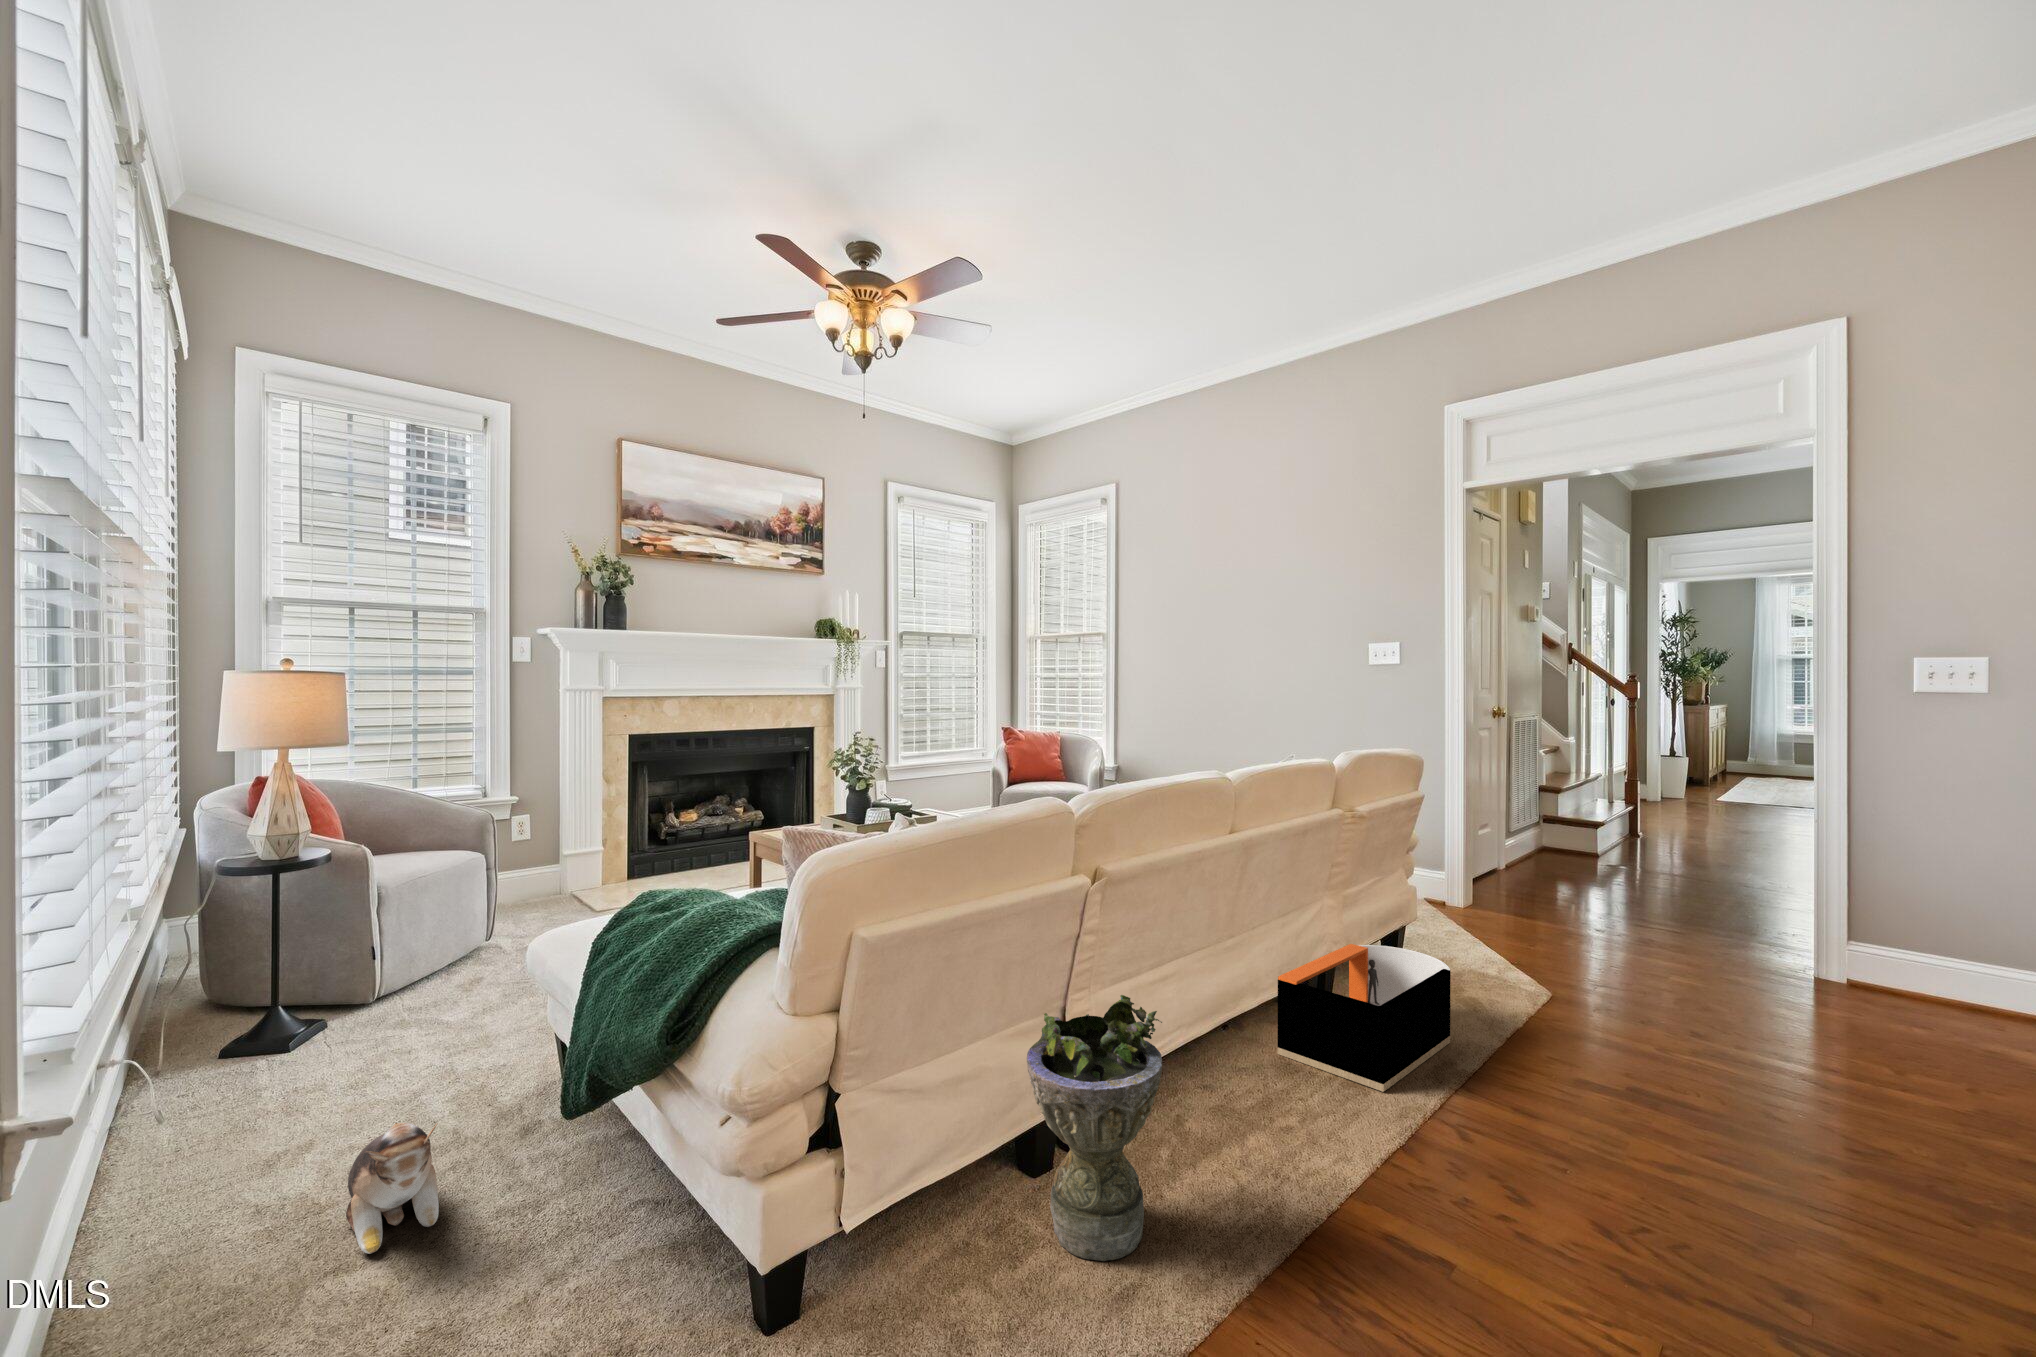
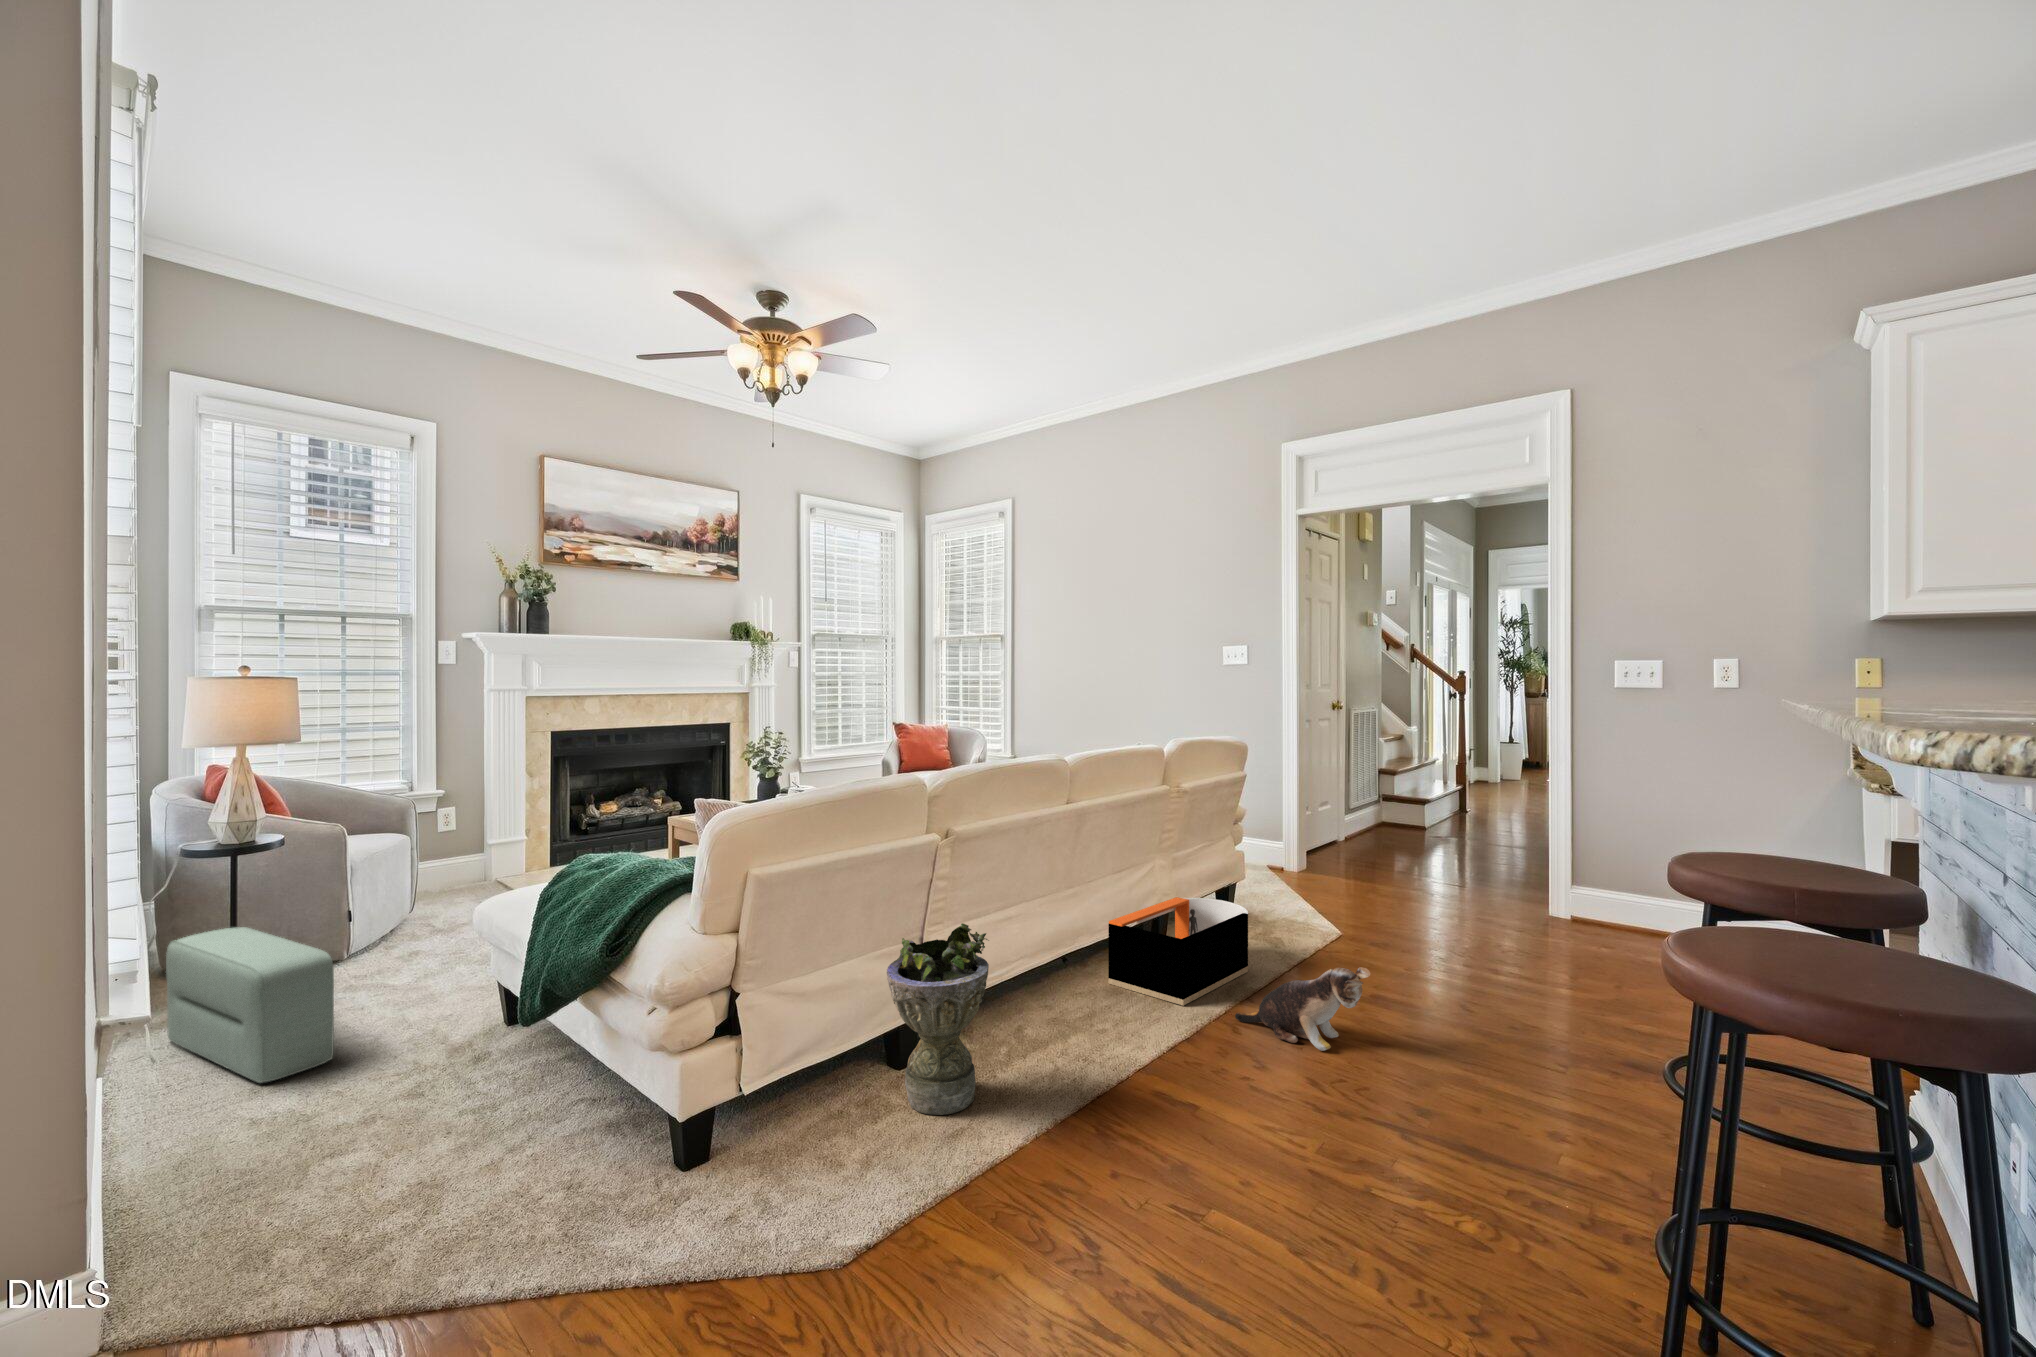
pouf: none [182,960,358,1162] -> present [166,927,334,1083]
plush toy: present [346,1123,439,1254] -> present [1235,967,1370,1051]

